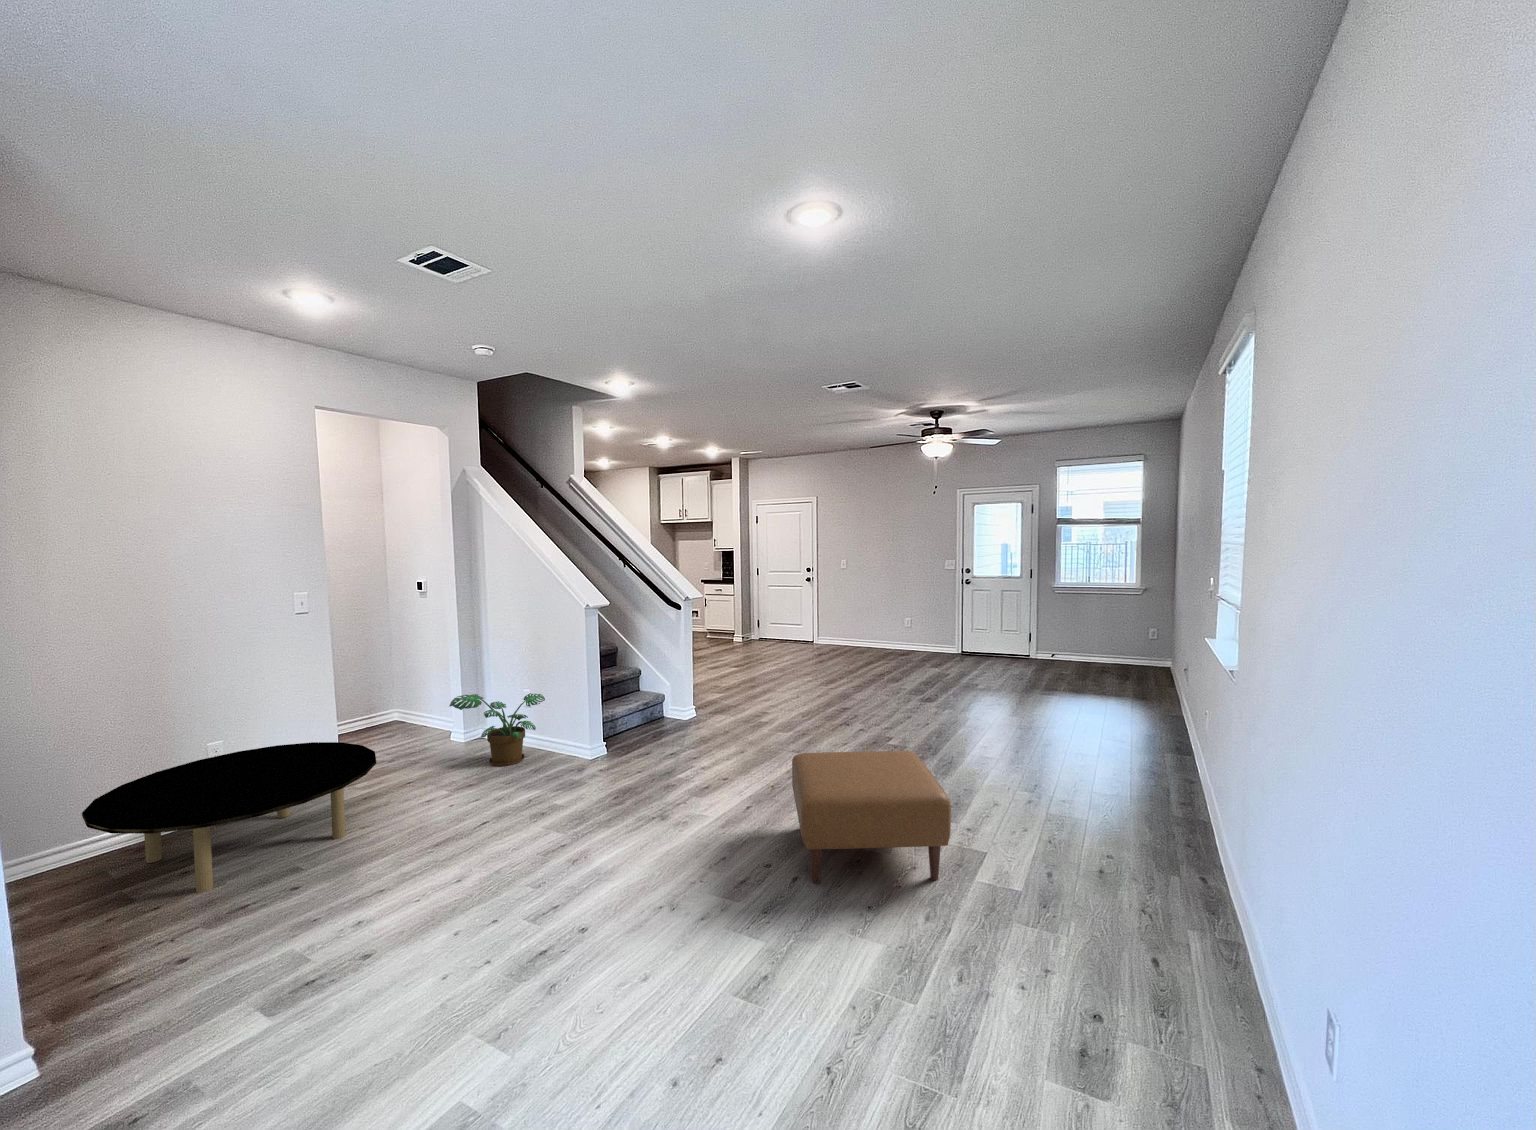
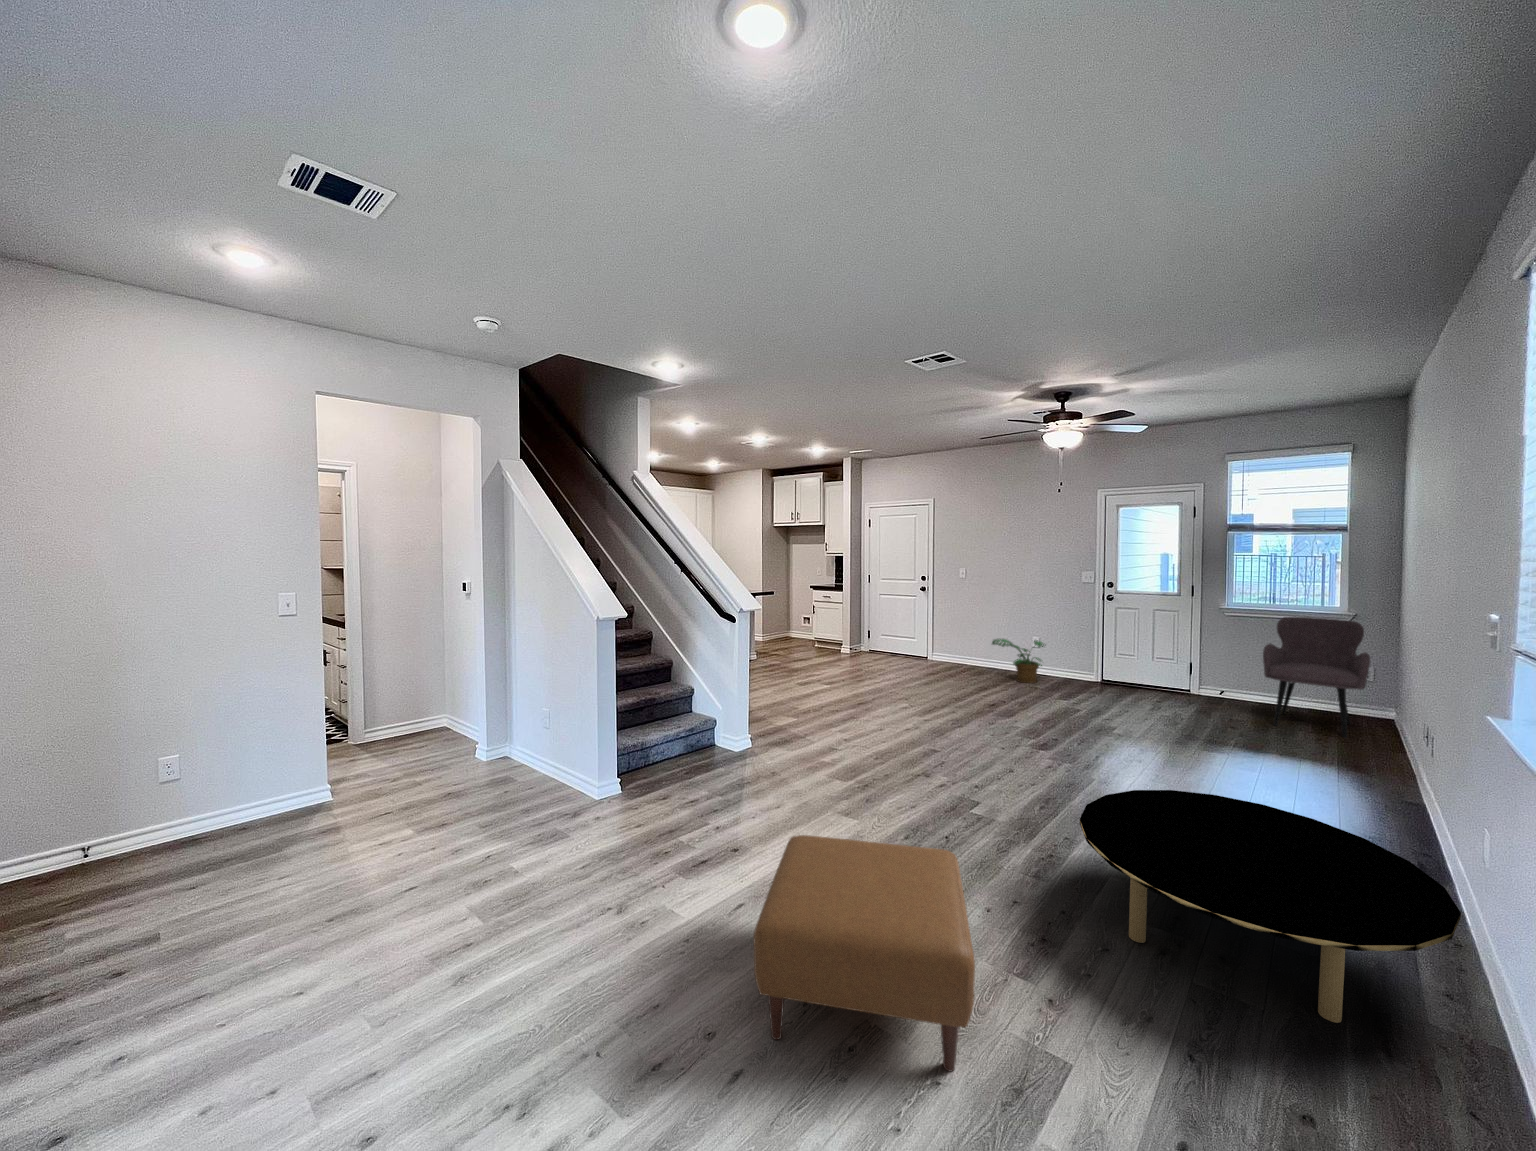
armchair: none [1078,591,1146,678] -> present [1263,617,1370,737]
potted plant: present [449,693,545,766] -> present [992,639,1044,683]
coffee table: present [82,742,376,893] -> present [1080,790,1461,1023]

